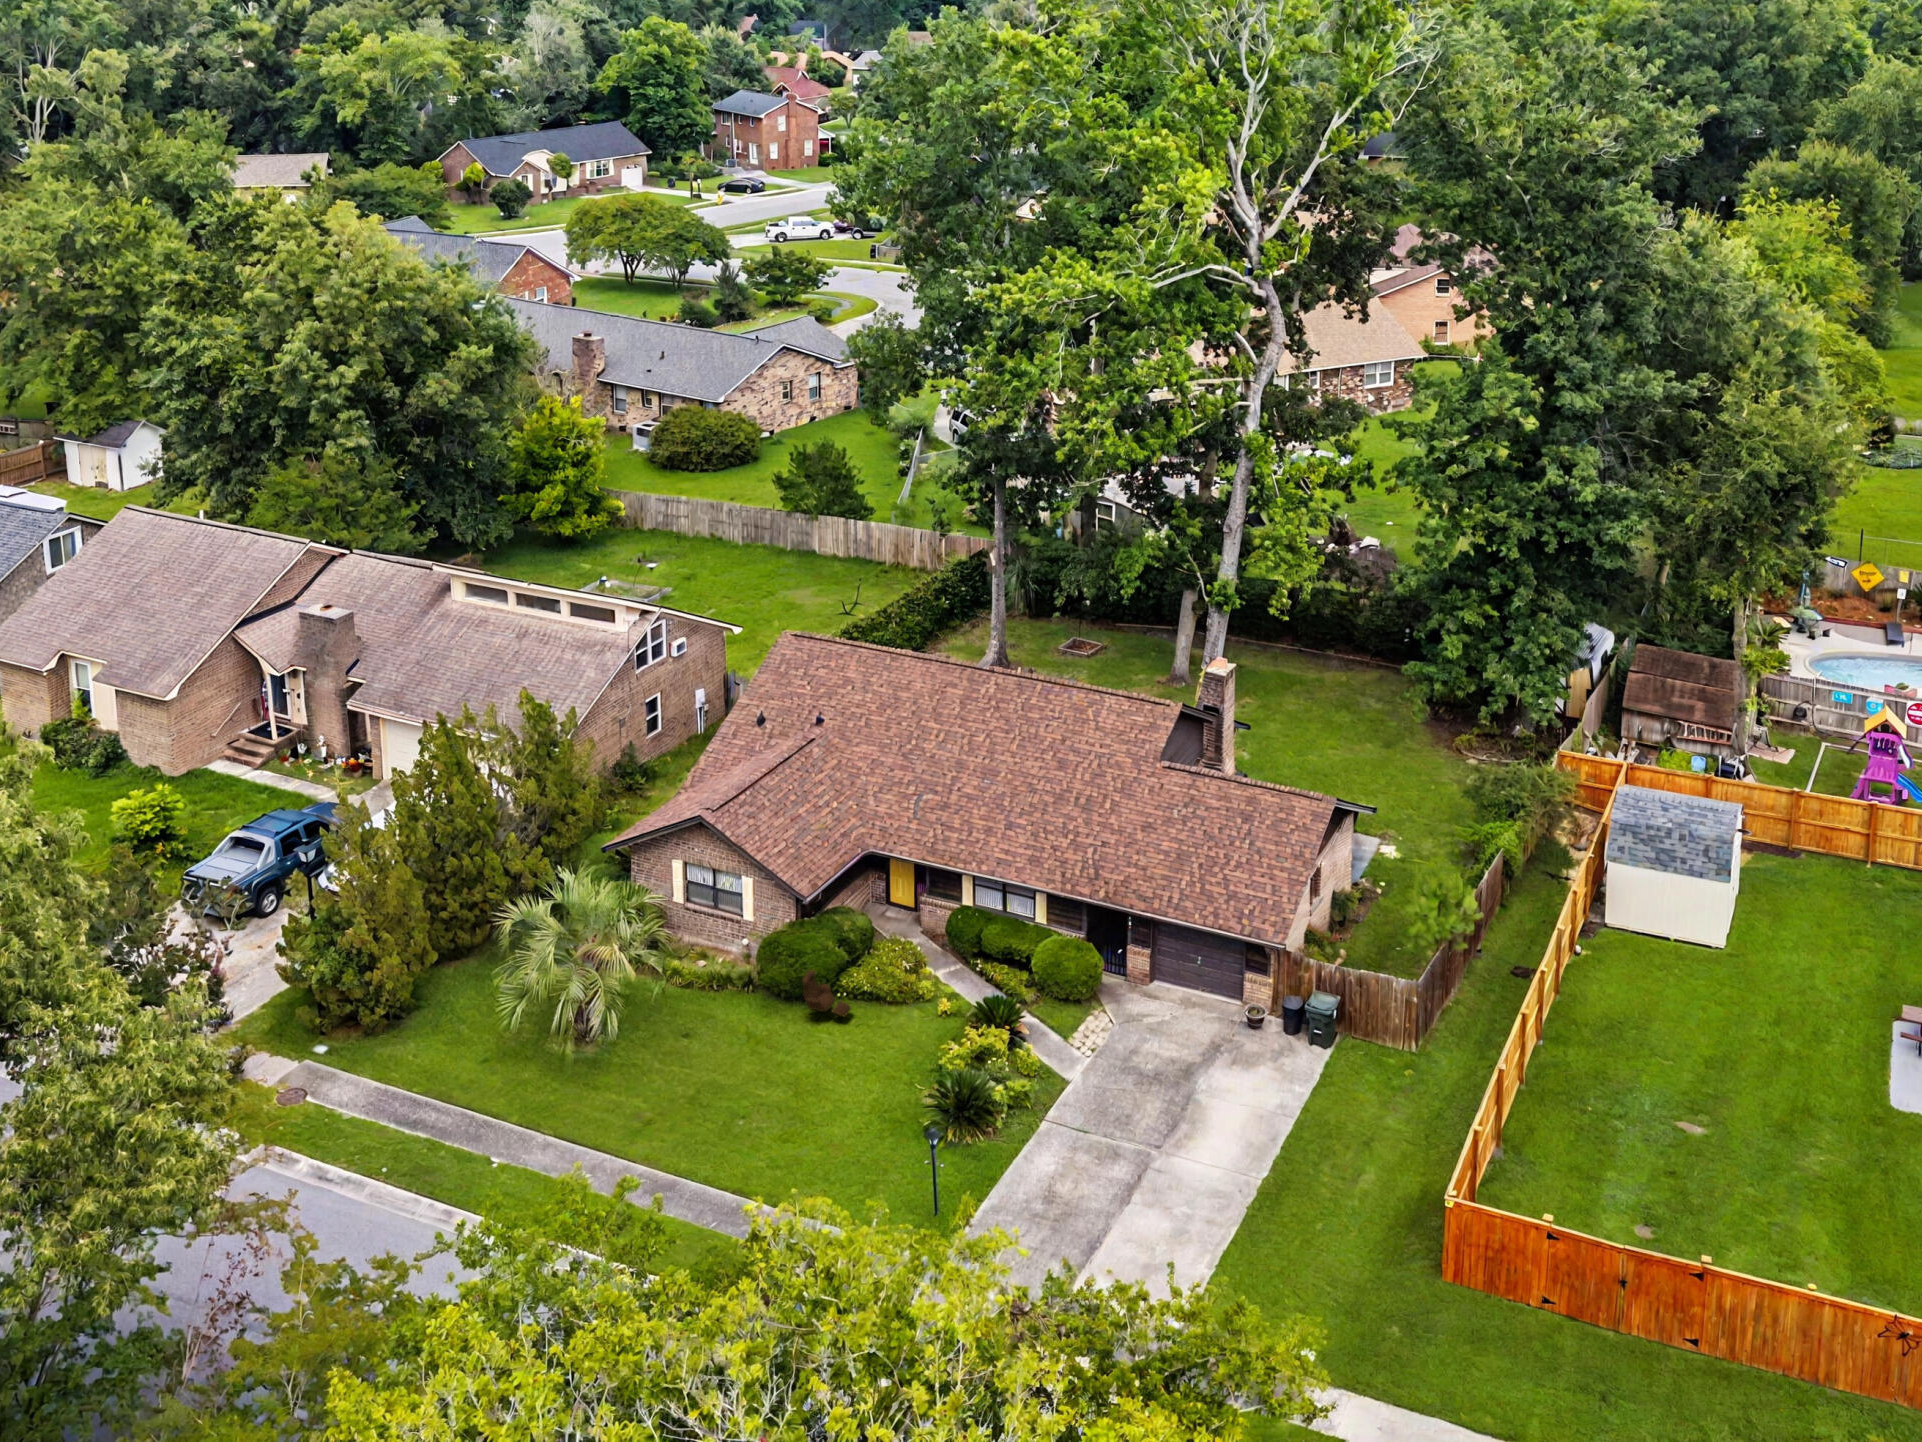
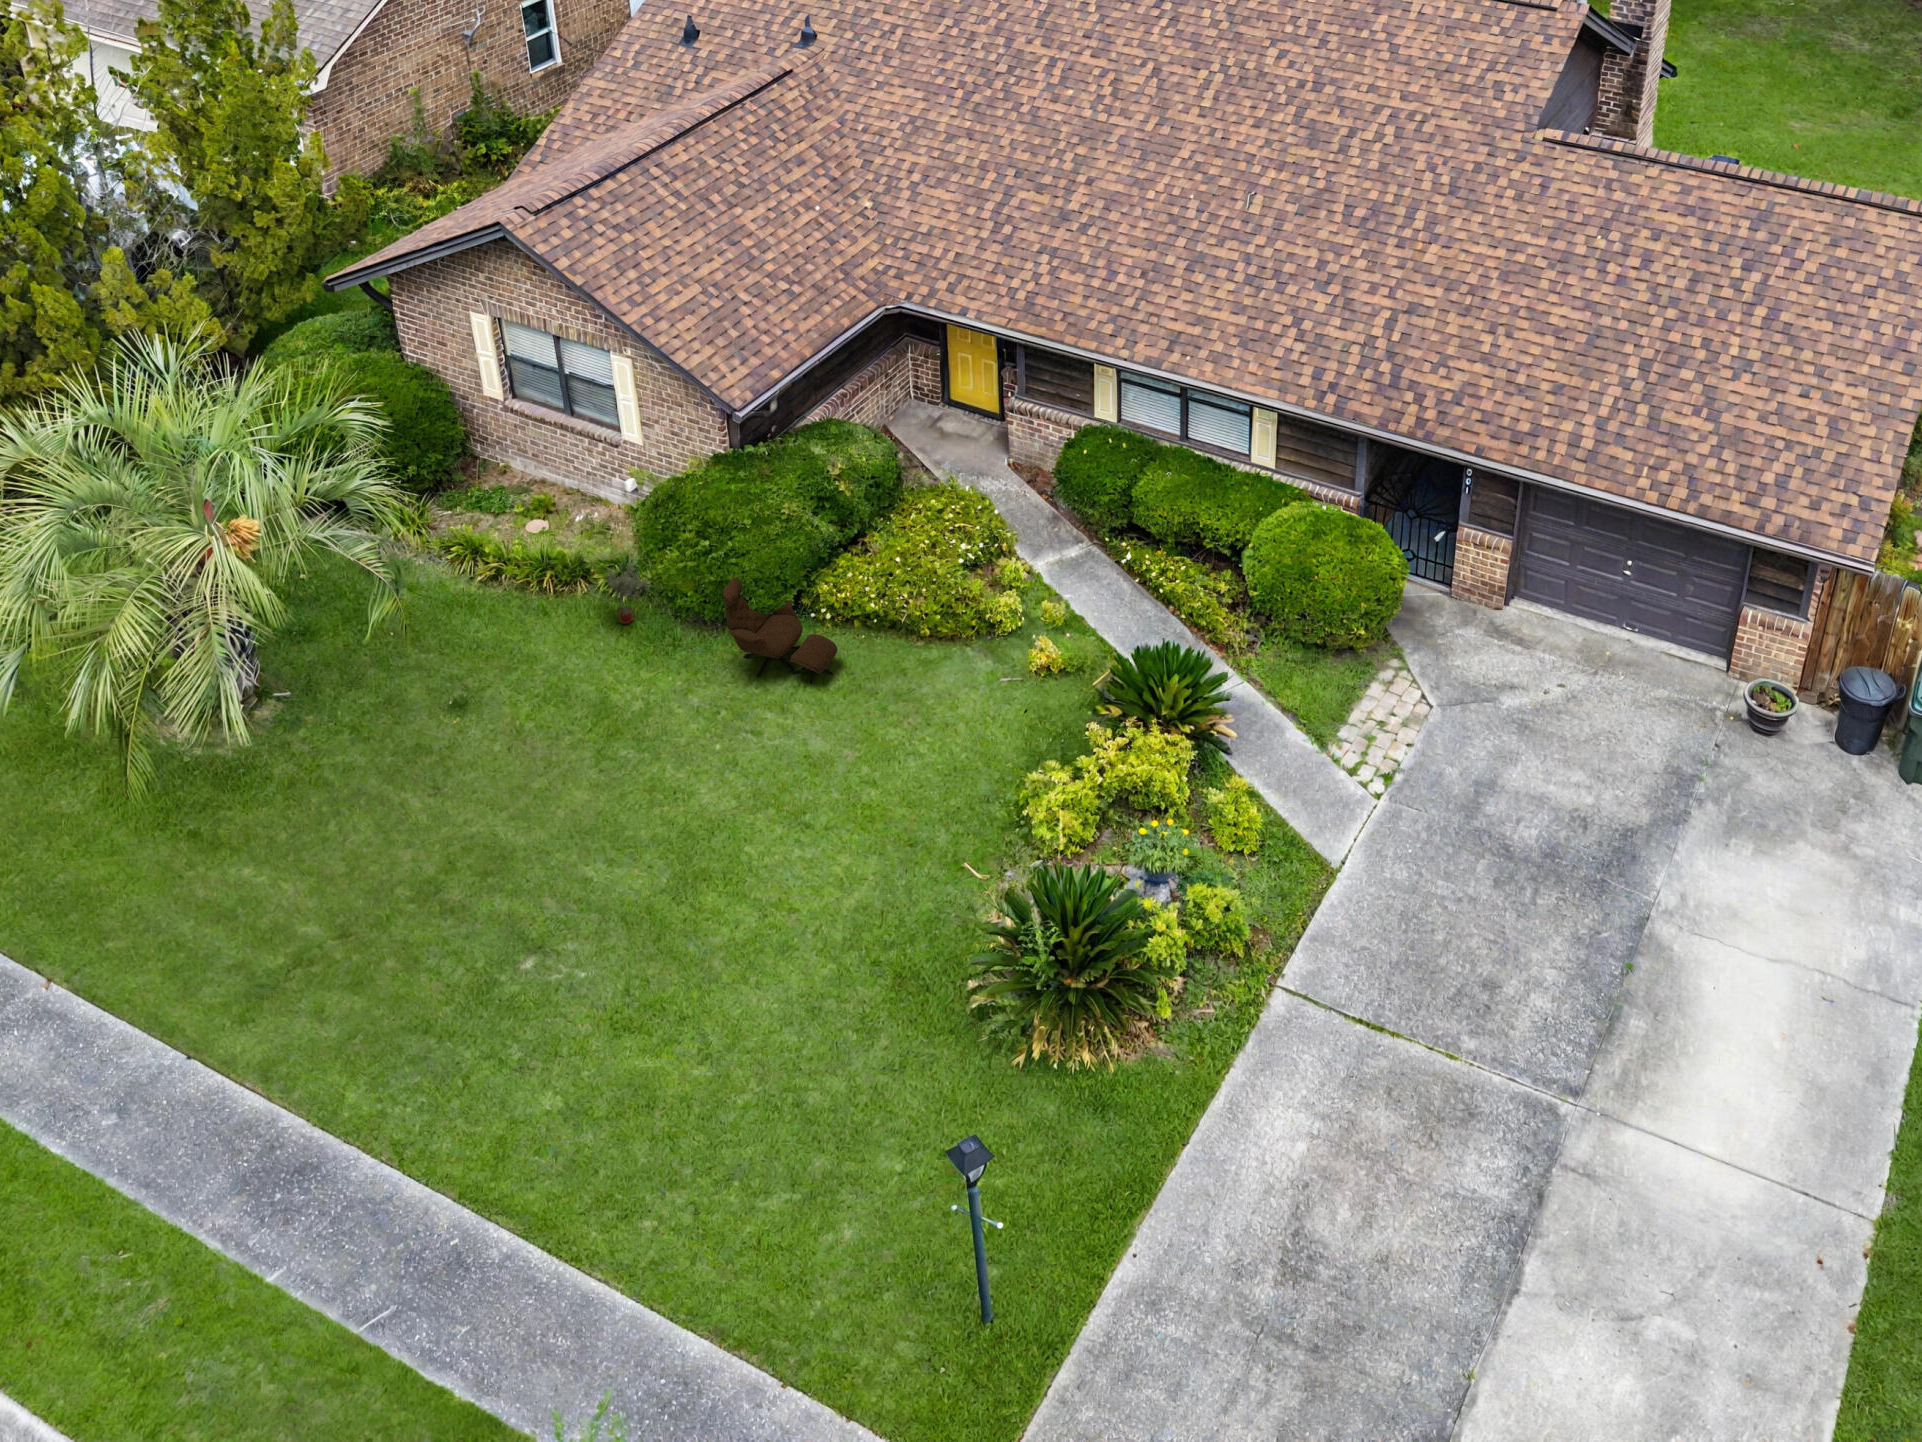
potted tree: none [743,971,764,1003] -> present [606,564,648,624]

